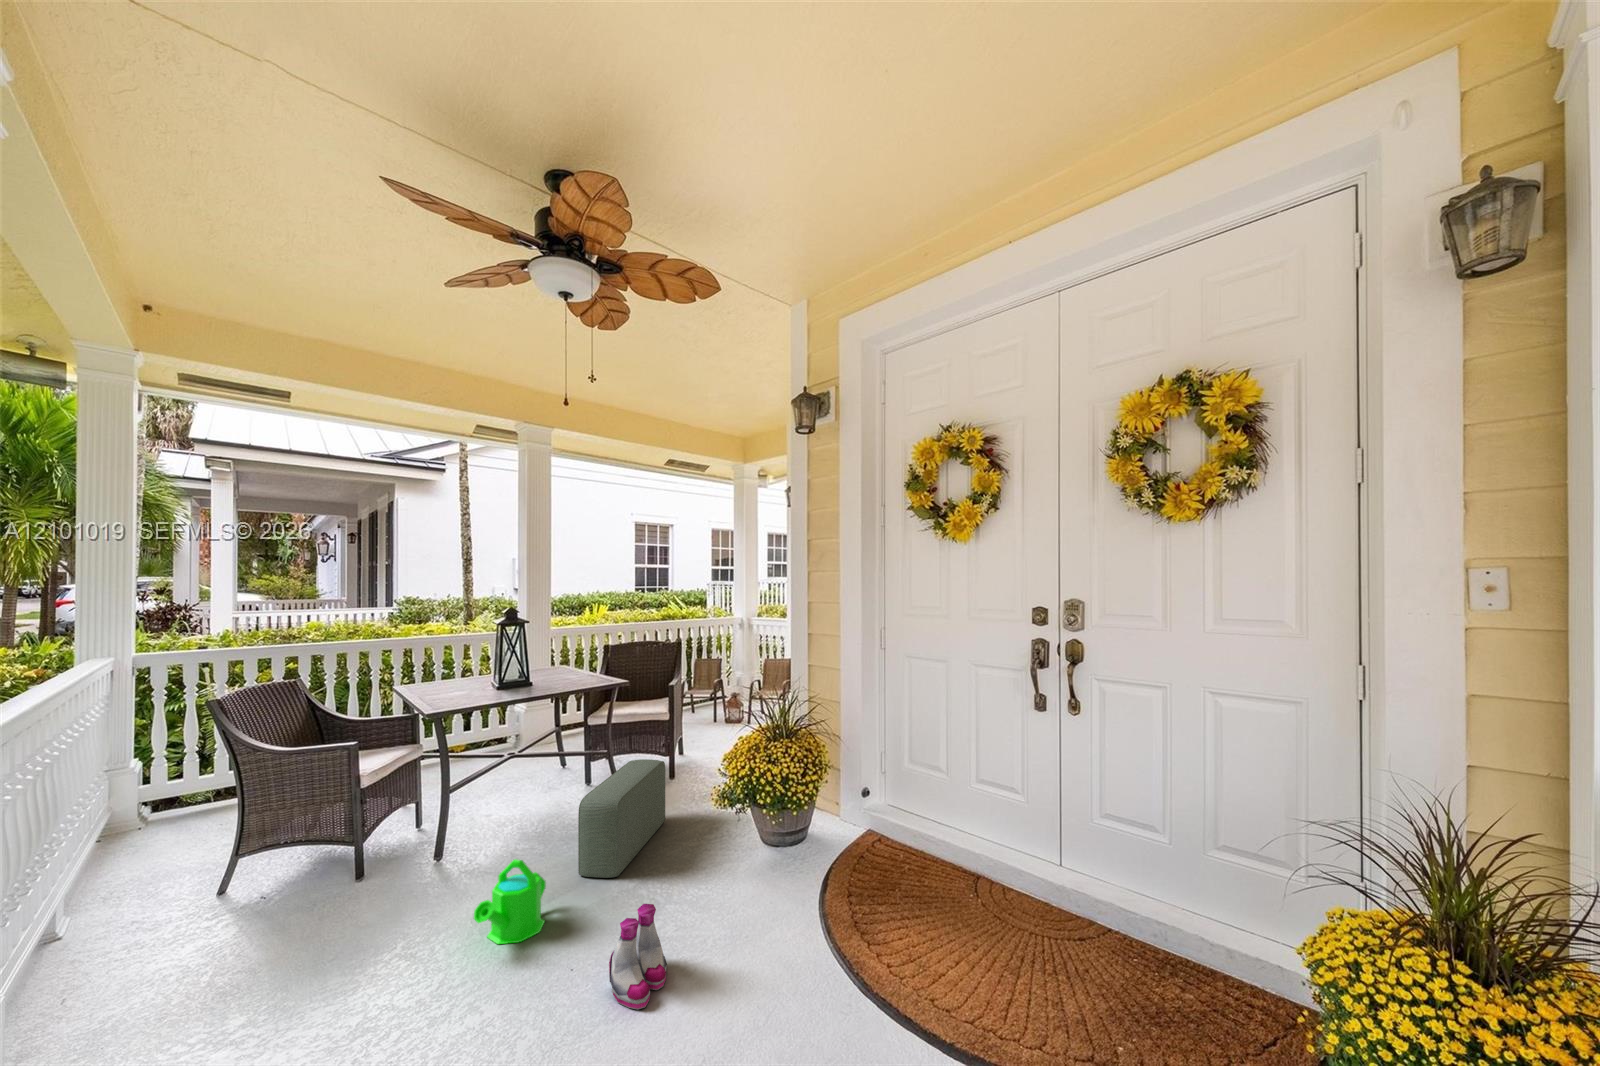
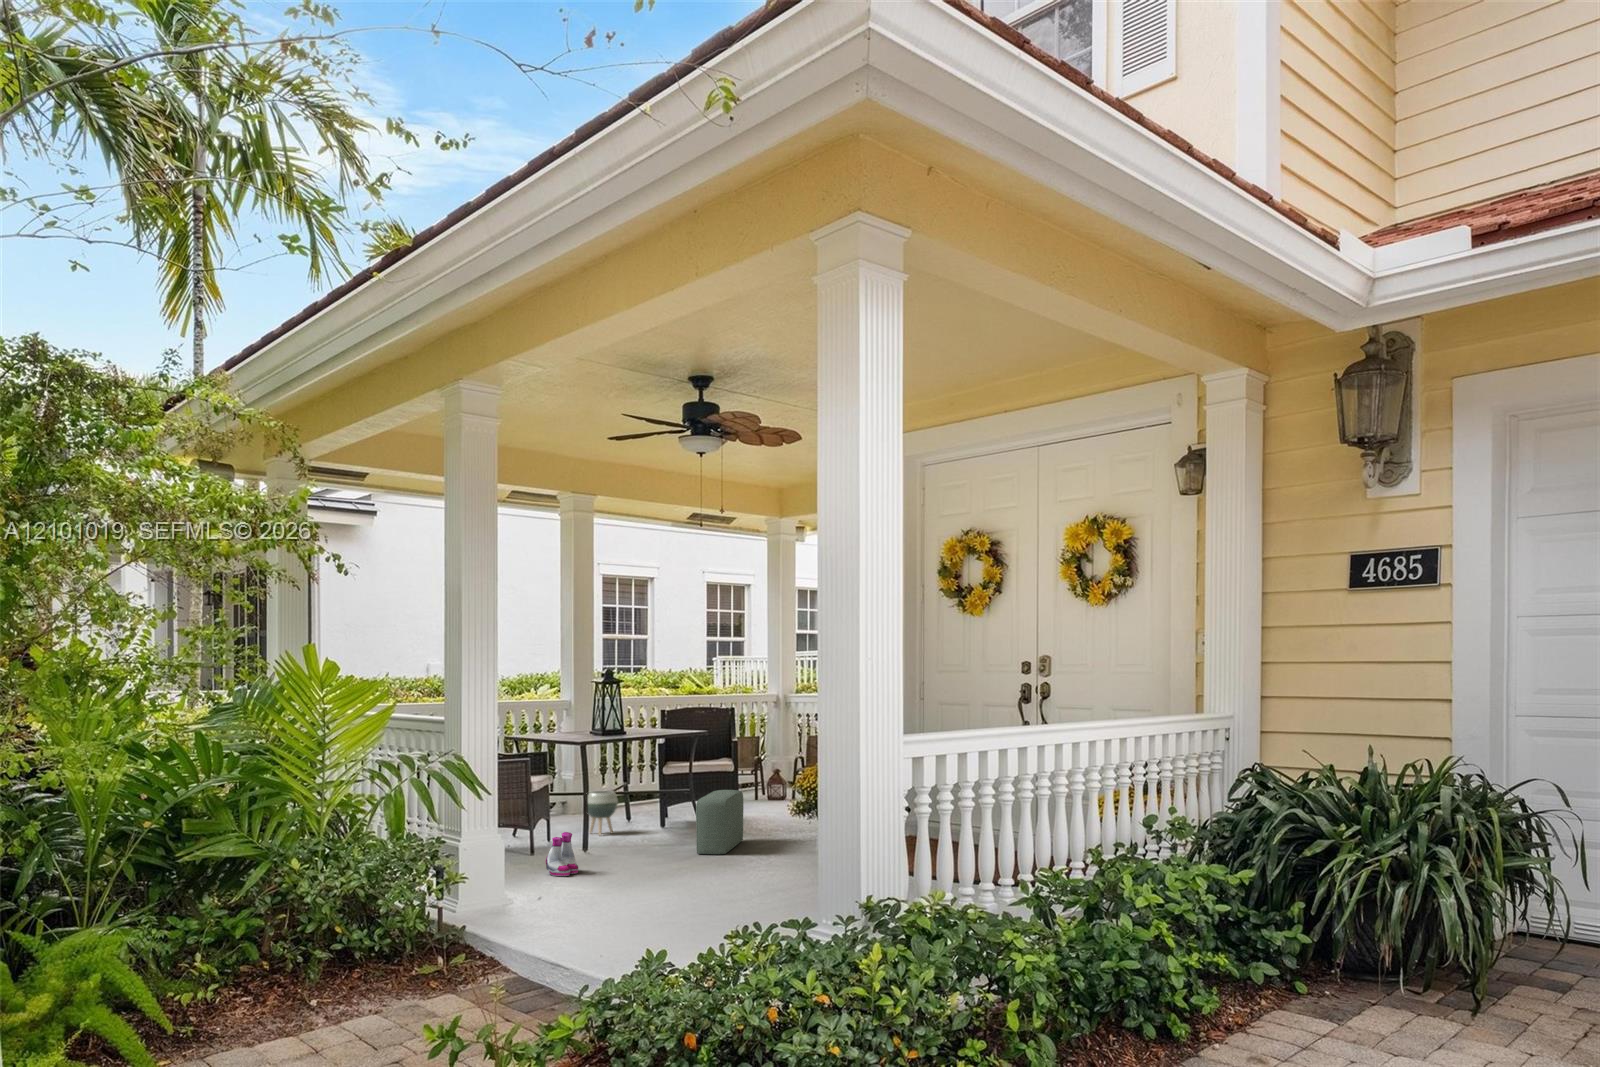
planter: none [491,746,533,804] -> present [588,791,618,835]
watering can: present [474,859,546,944] -> none [659,820,692,867]
boots: present [609,904,667,1010] -> present [546,832,578,876]

